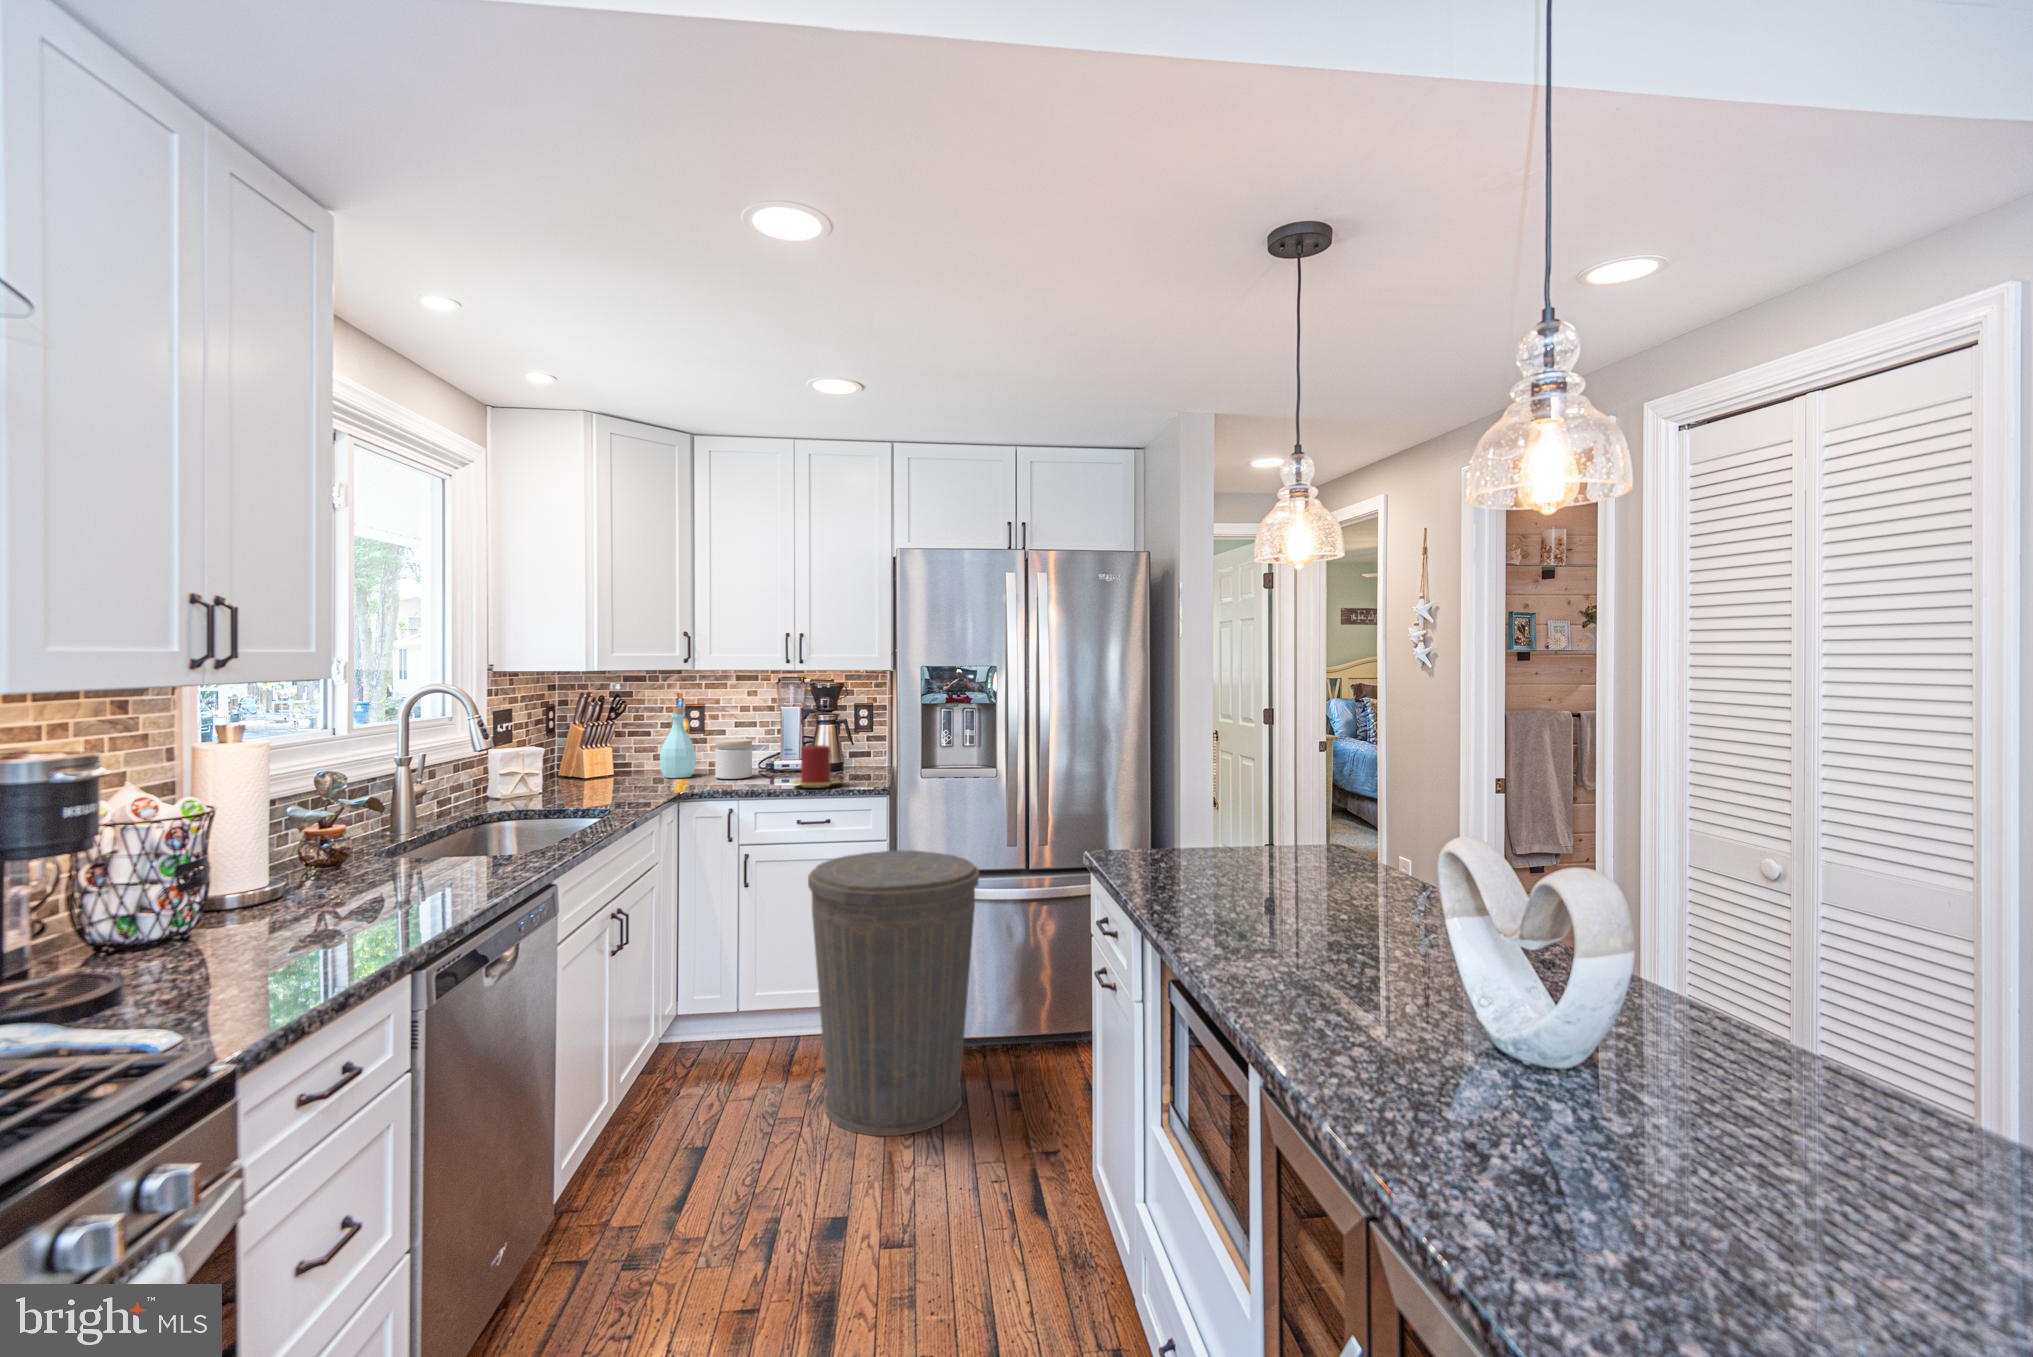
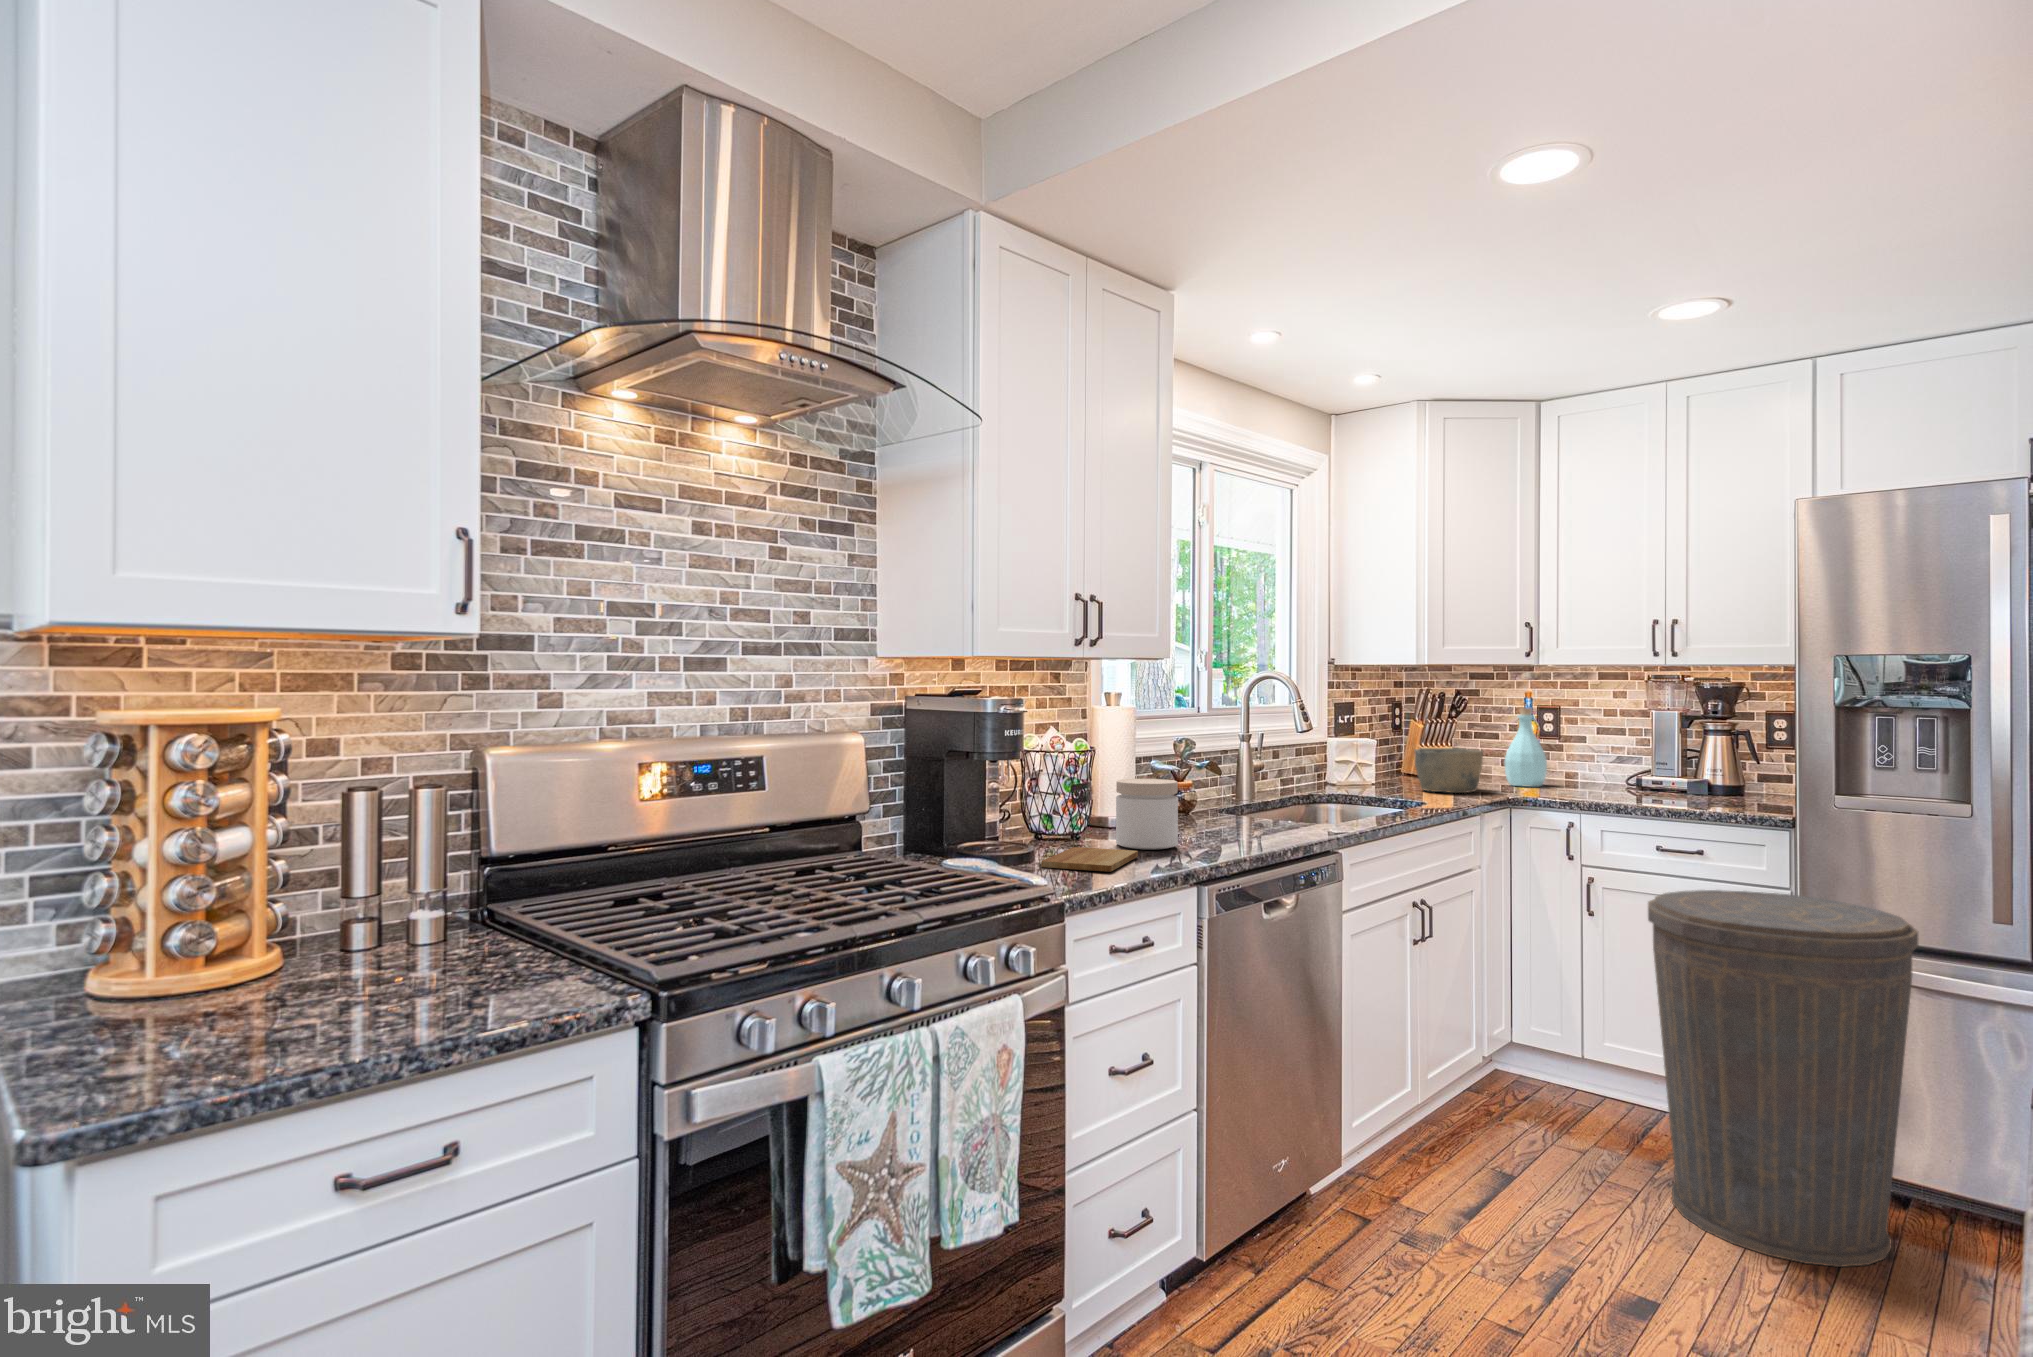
jar: present [715,739,752,779] -> present [1116,779,1178,850]
candle: present [792,745,839,788] -> none [1654,755,1724,807]
bowl: none [580,748,647,793] -> present [1414,748,1483,793]
cutting board: none [141,945,305,1011] -> present [1042,847,1138,872]

